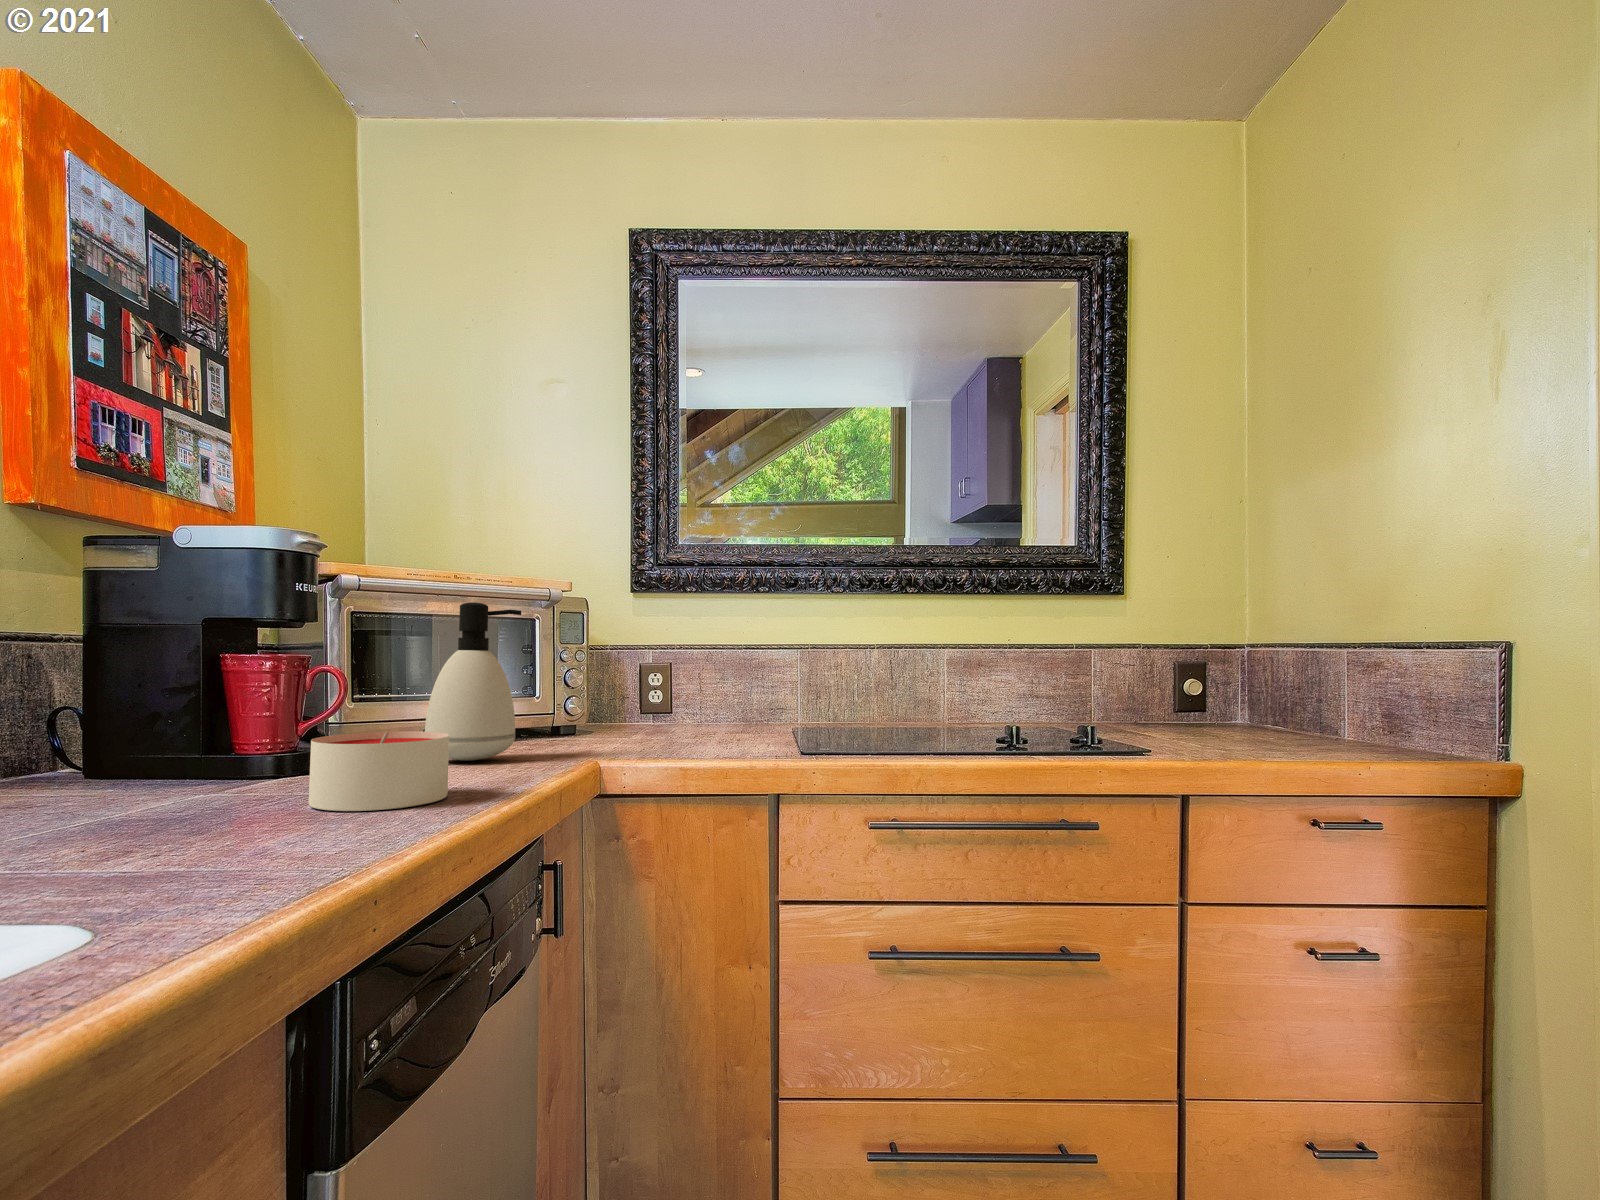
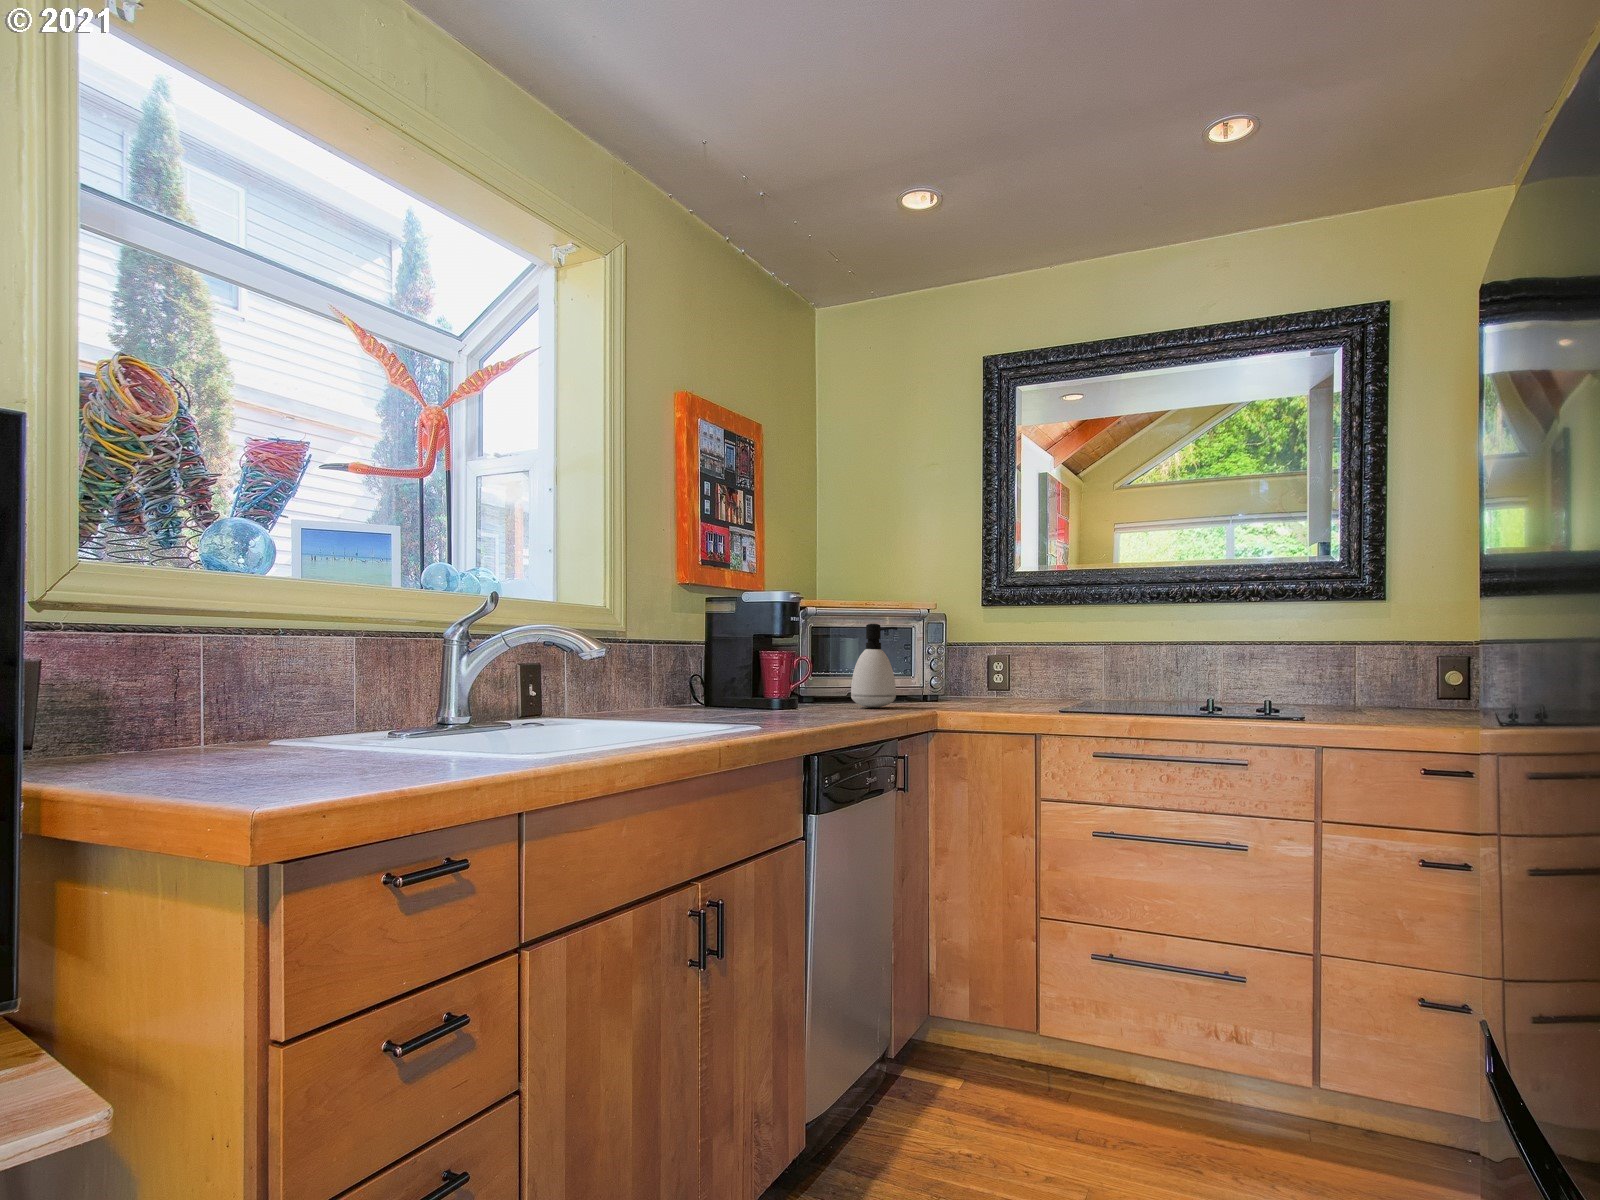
candle: present [309,731,449,811] -> none [804,687,857,718]

